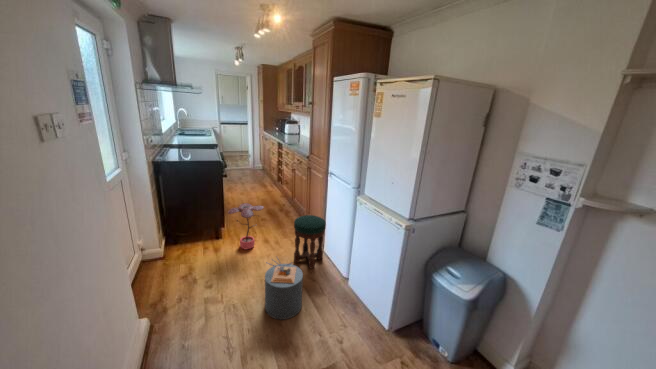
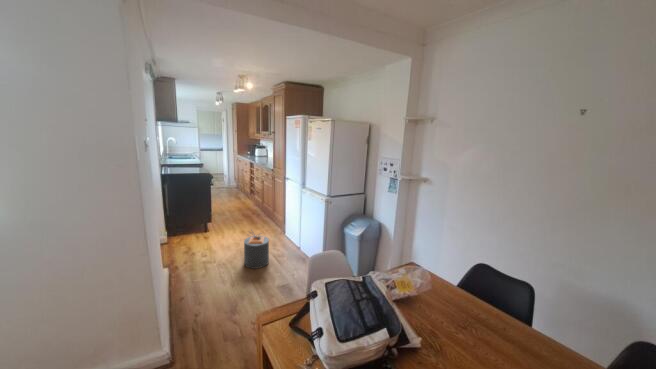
potted plant: present [228,203,264,249] -> none [215,204,241,236]
stool: present [294,215,326,268] -> none [263,209,285,244]

